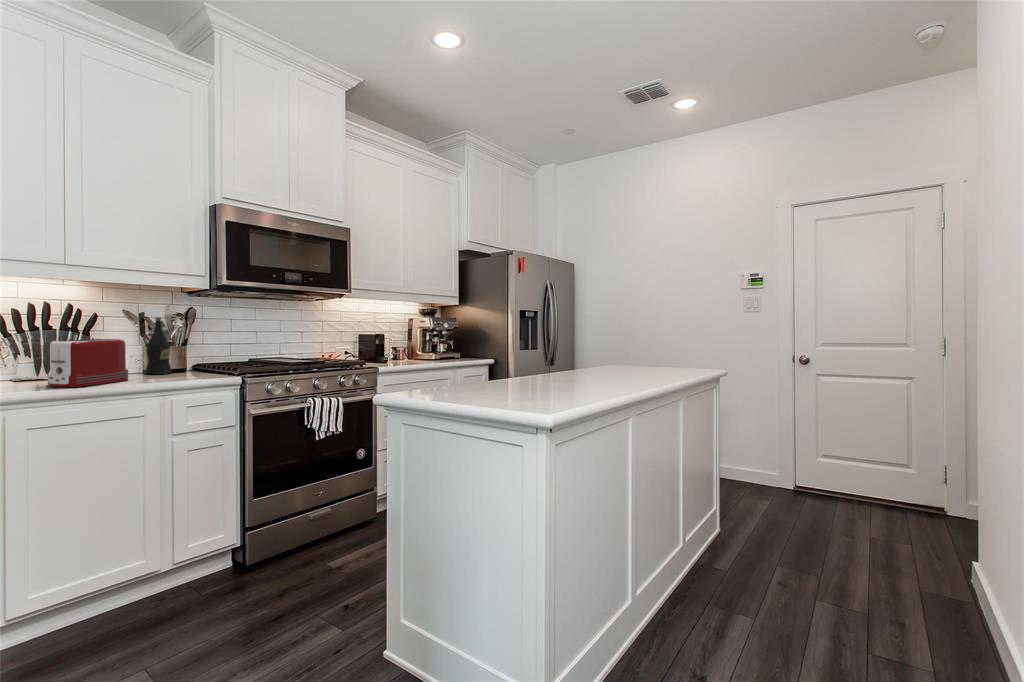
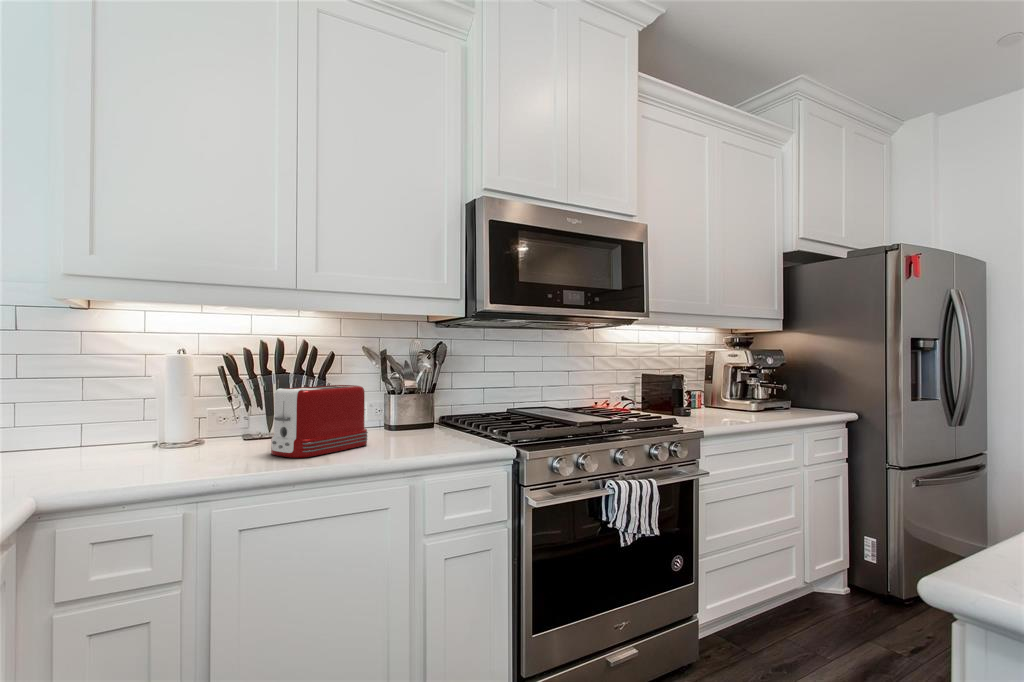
wine bottle: present [145,317,172,375] -> none [388,354,419,435]

